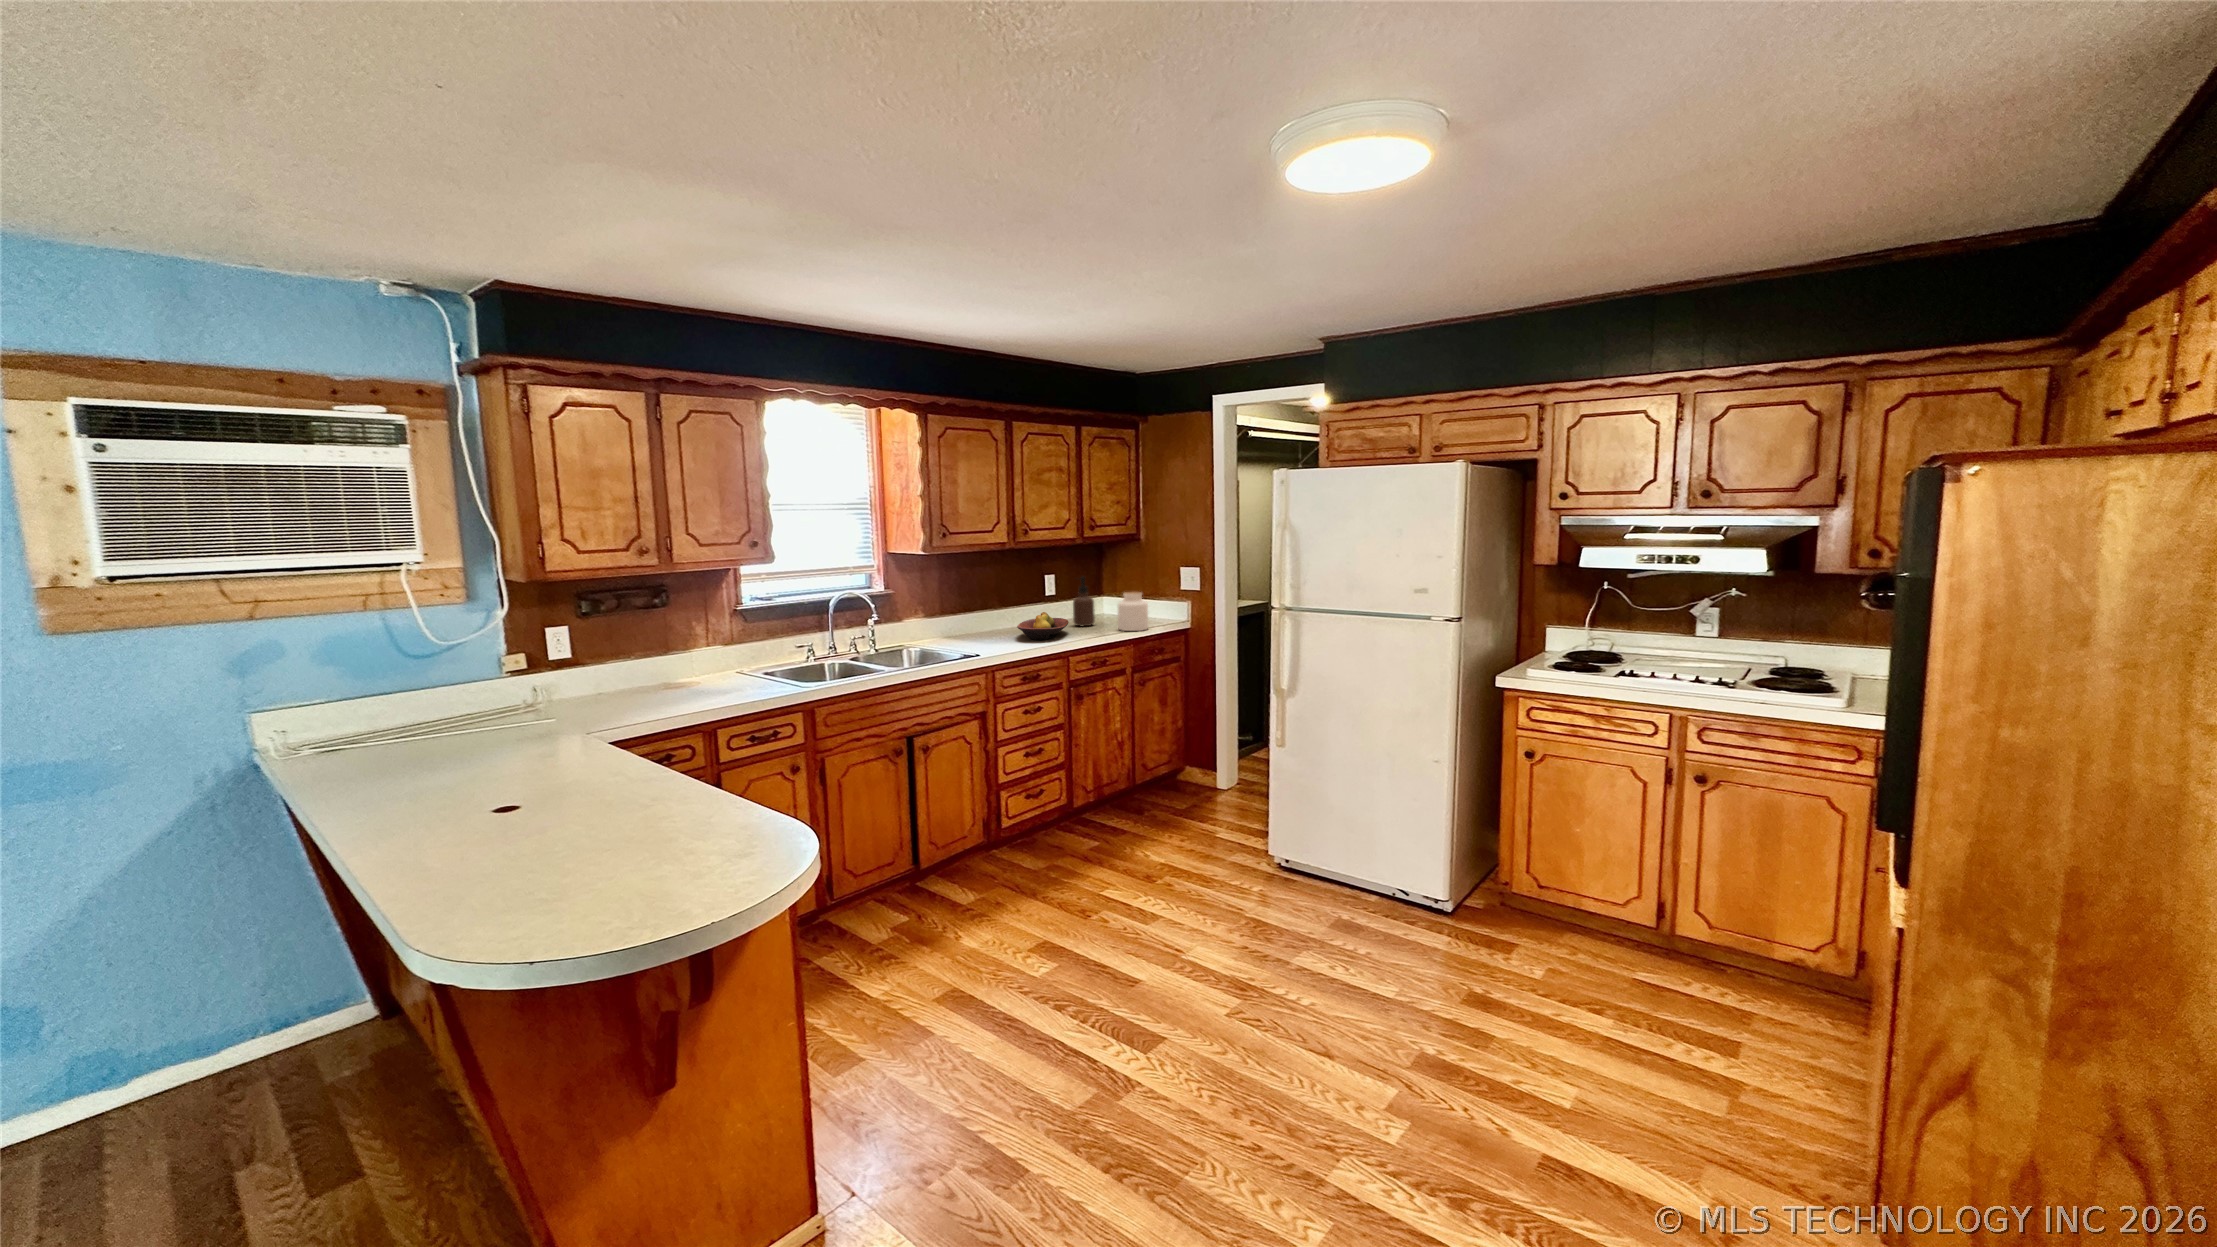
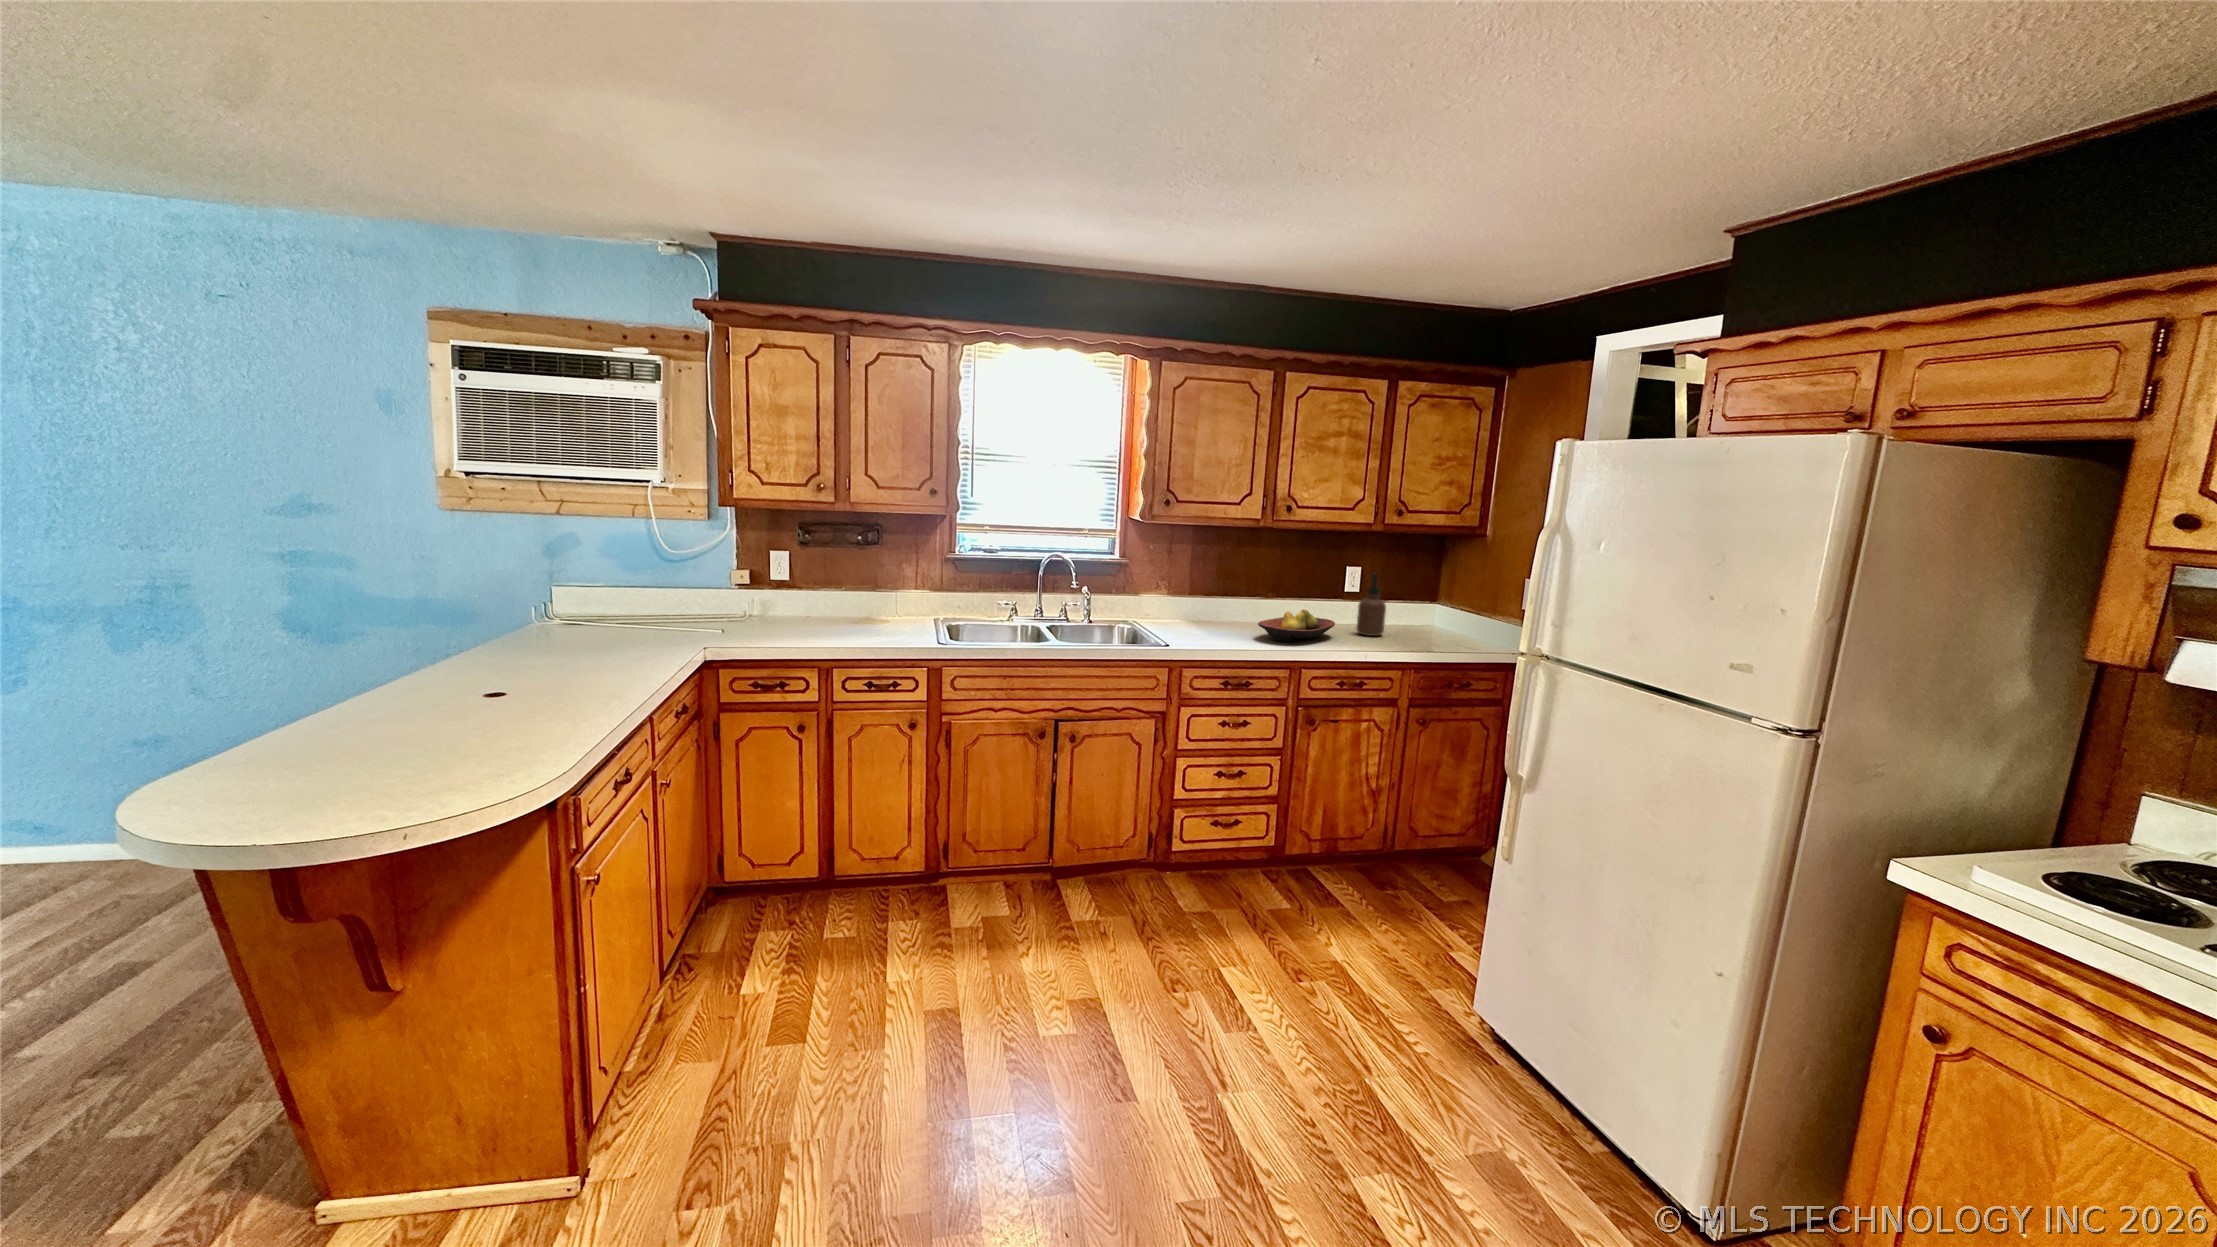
jar: present [1118,592,1148,631] -> none [1396,600,1441,653]

